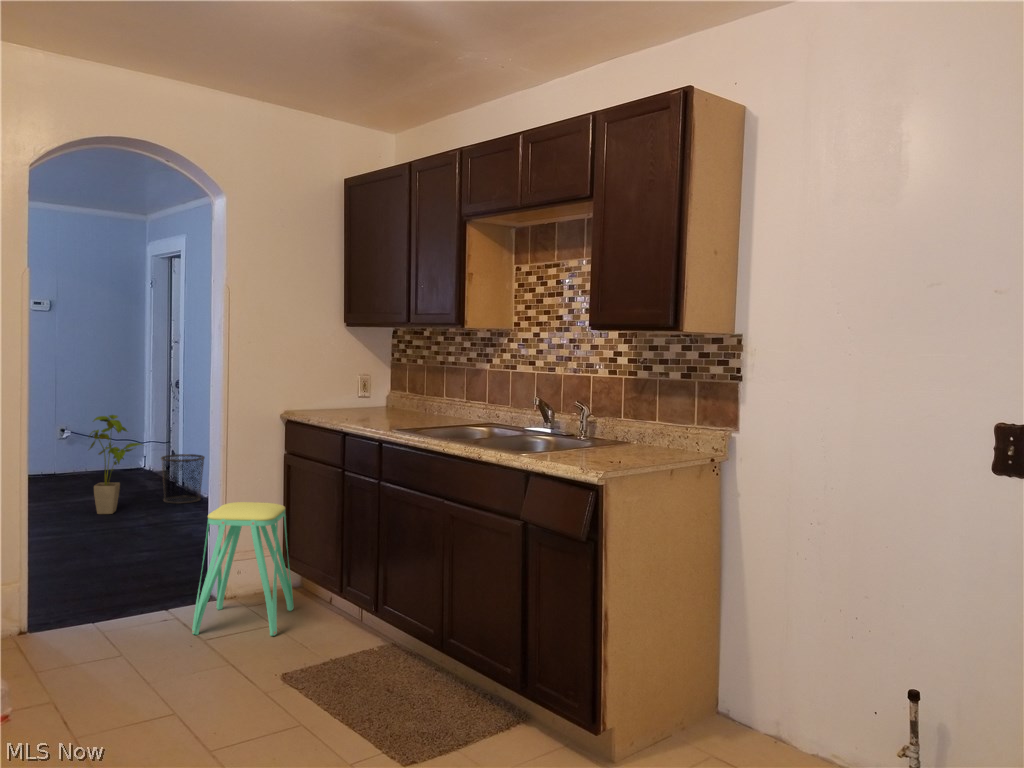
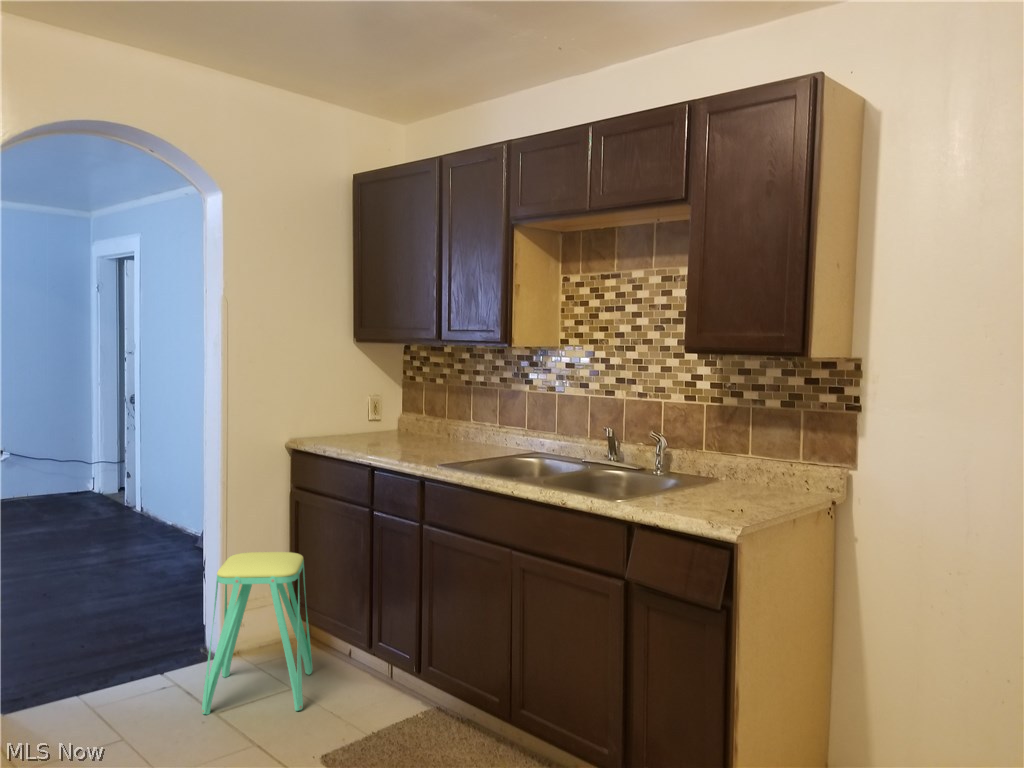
house plant: present [89,415,142,514] -> none [39,440,108,554]
waste bin: present [161,454,205,504] -> none [121,480,171,536]

